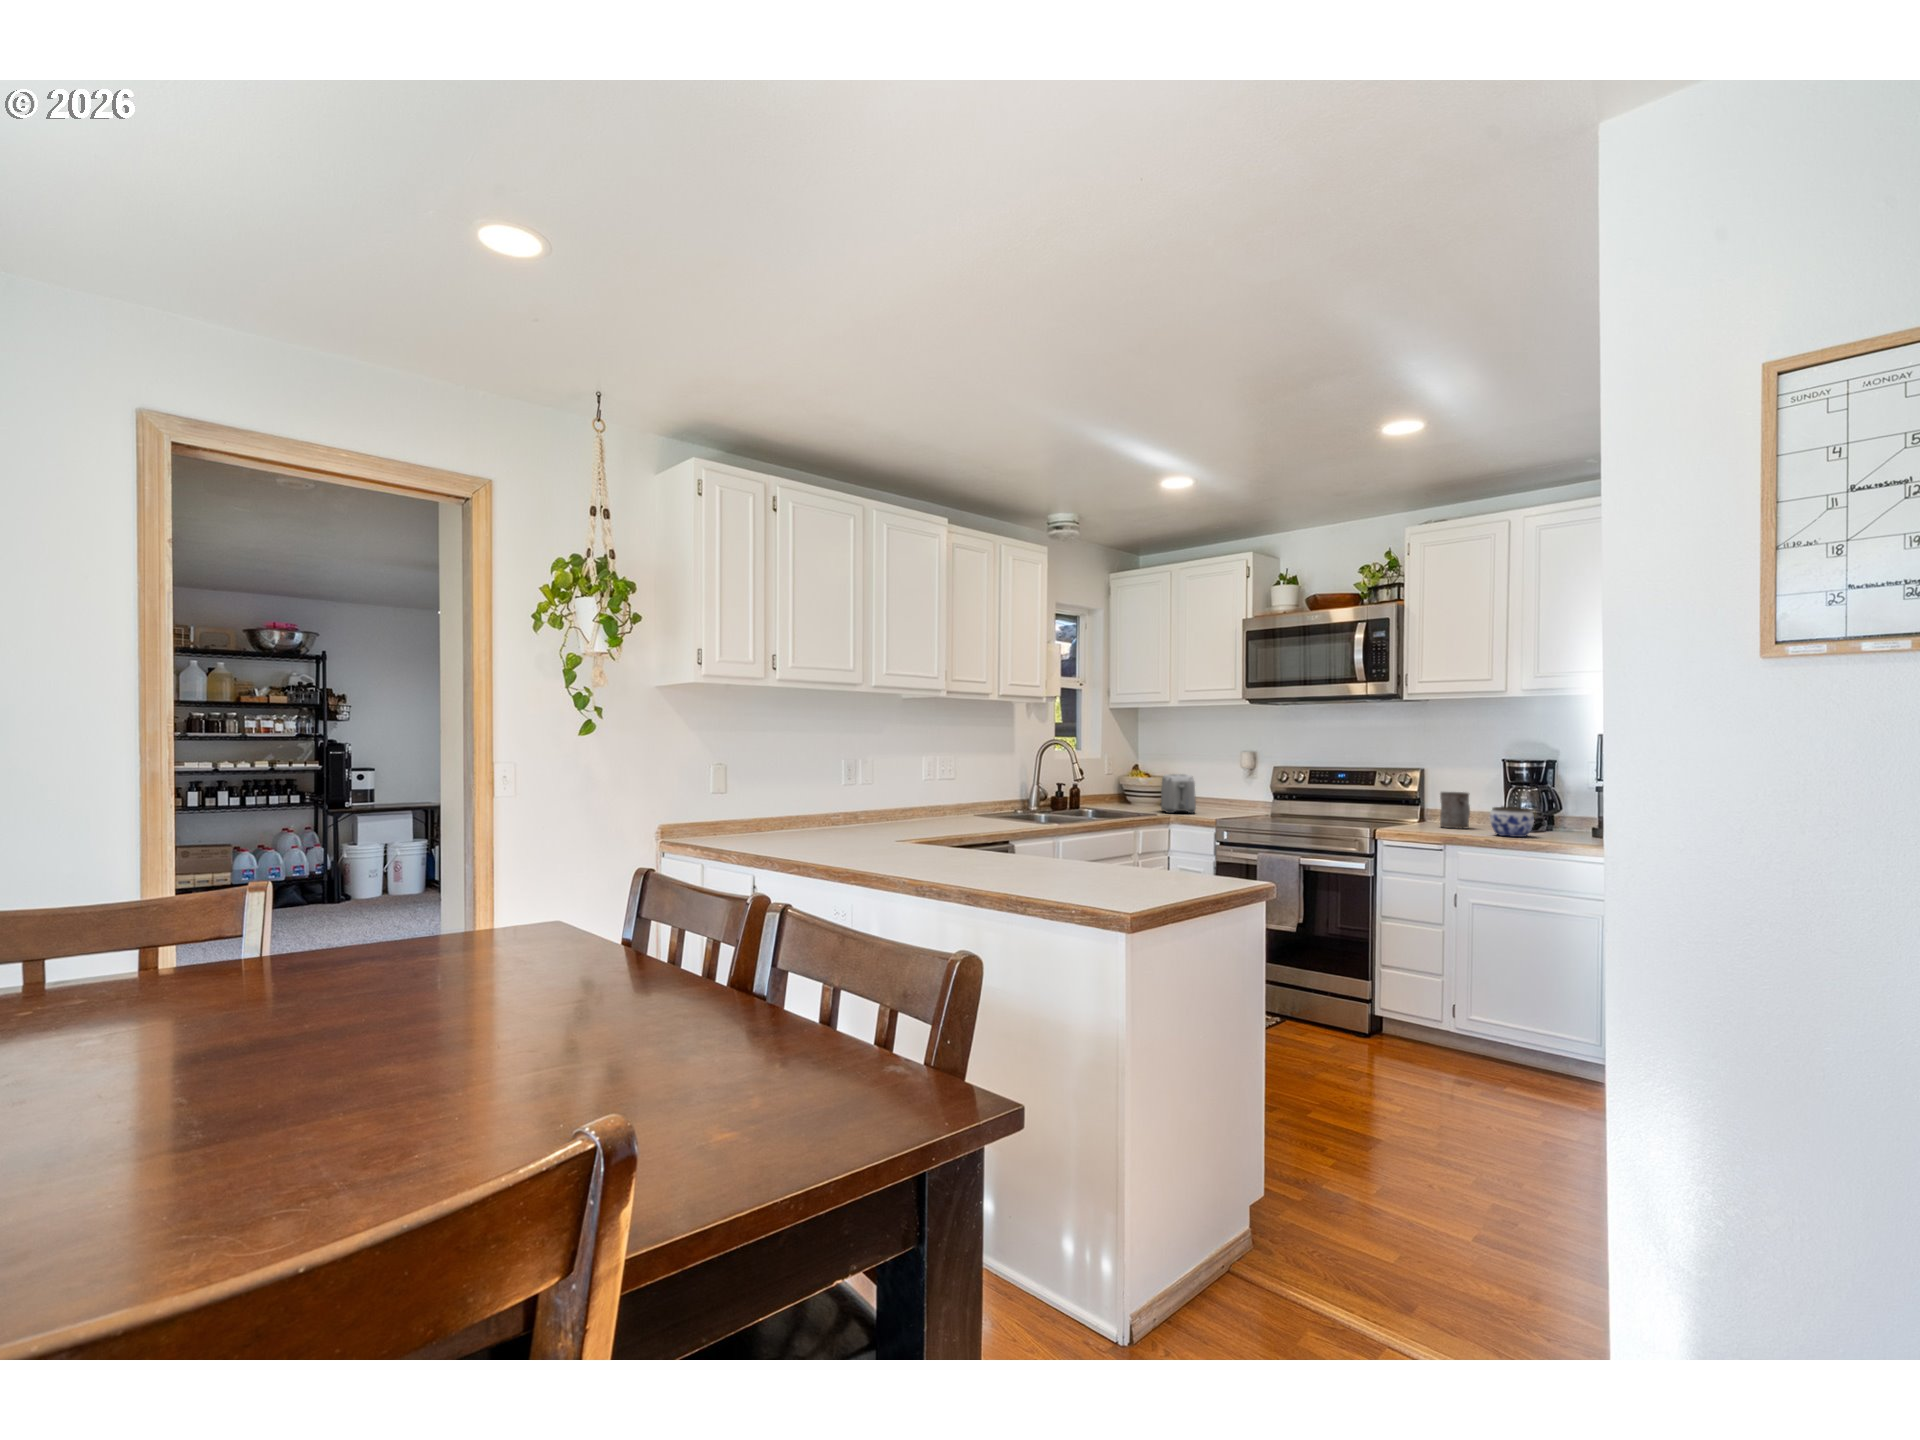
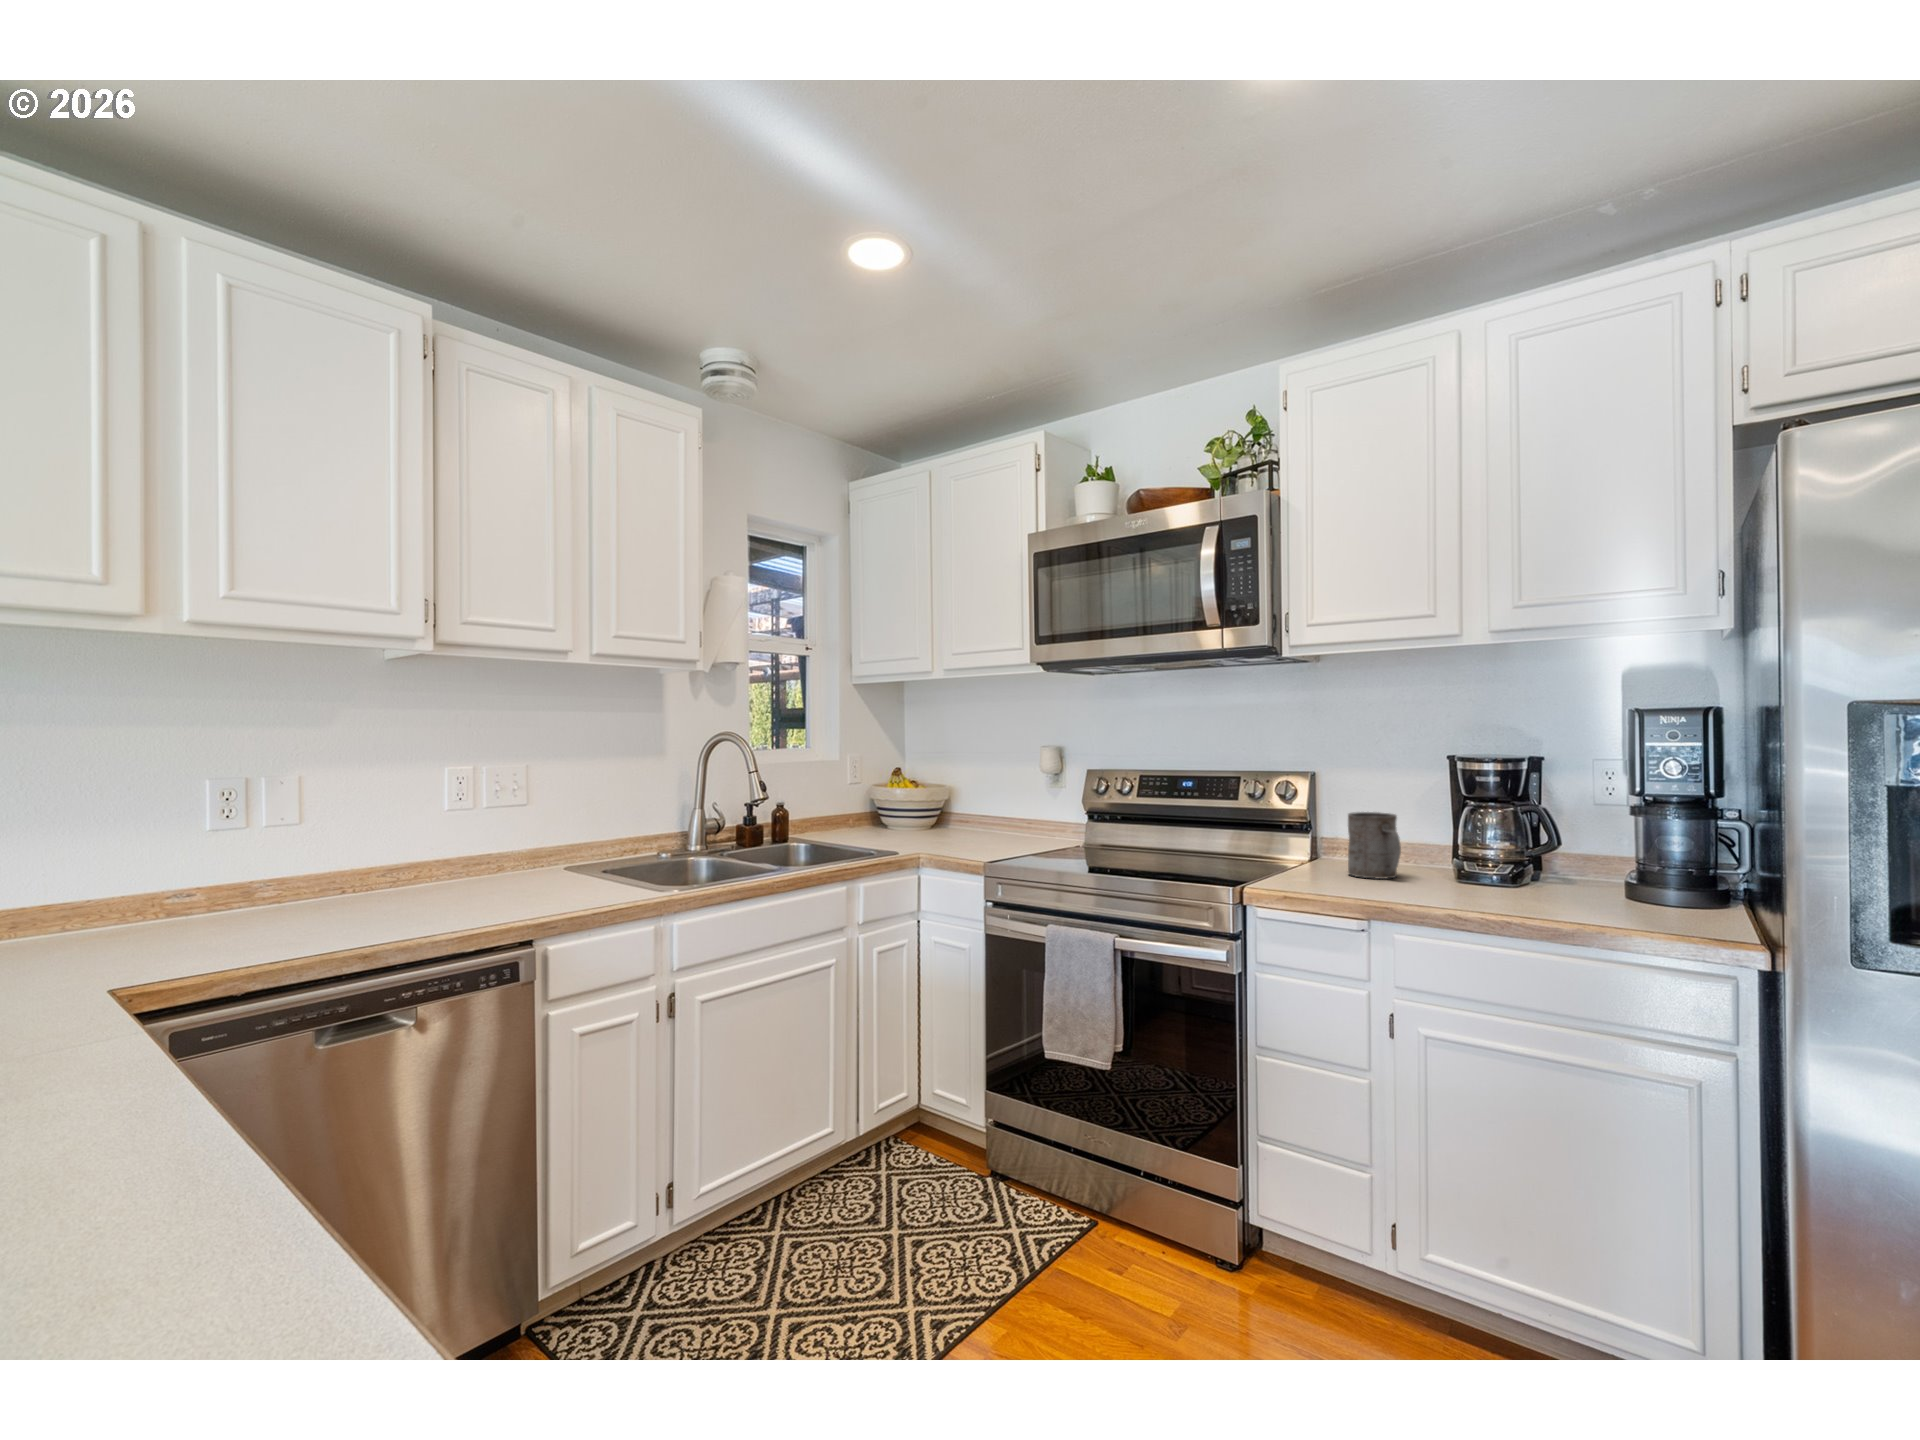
toaster: present [1161,774,1196,813] -> none [912,785,964,851]
jar: present [1490,806,1534,837] -> none [1445,845,1528,906]

